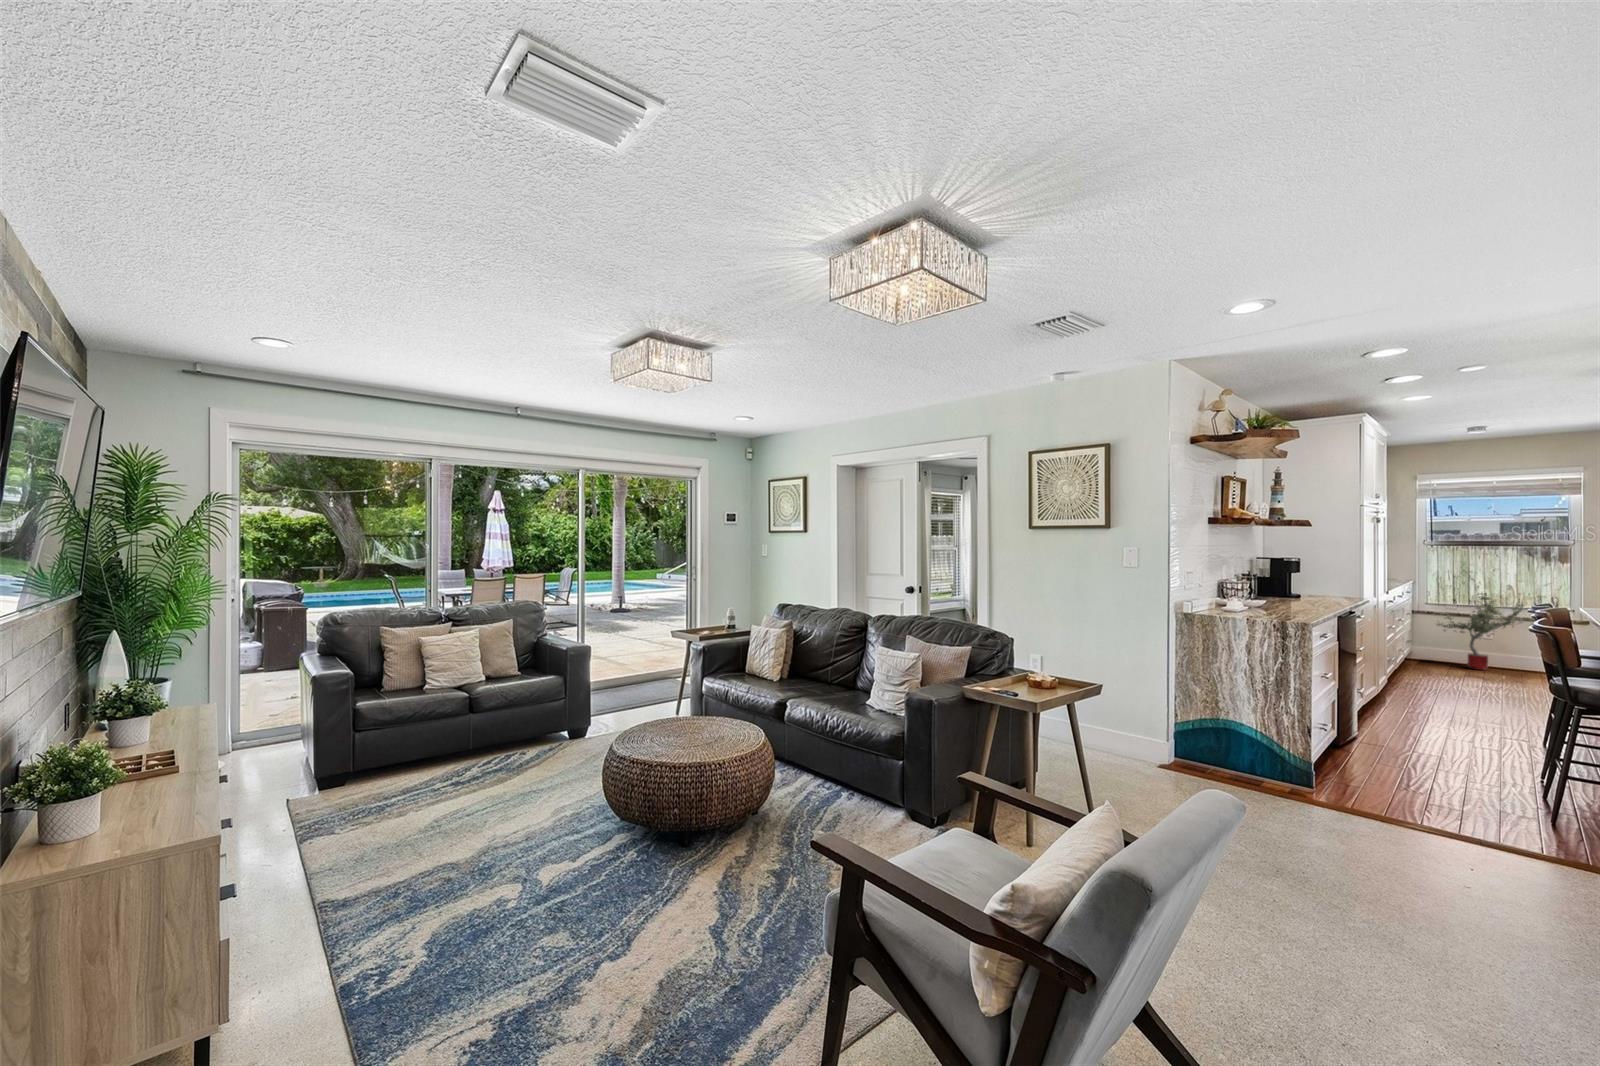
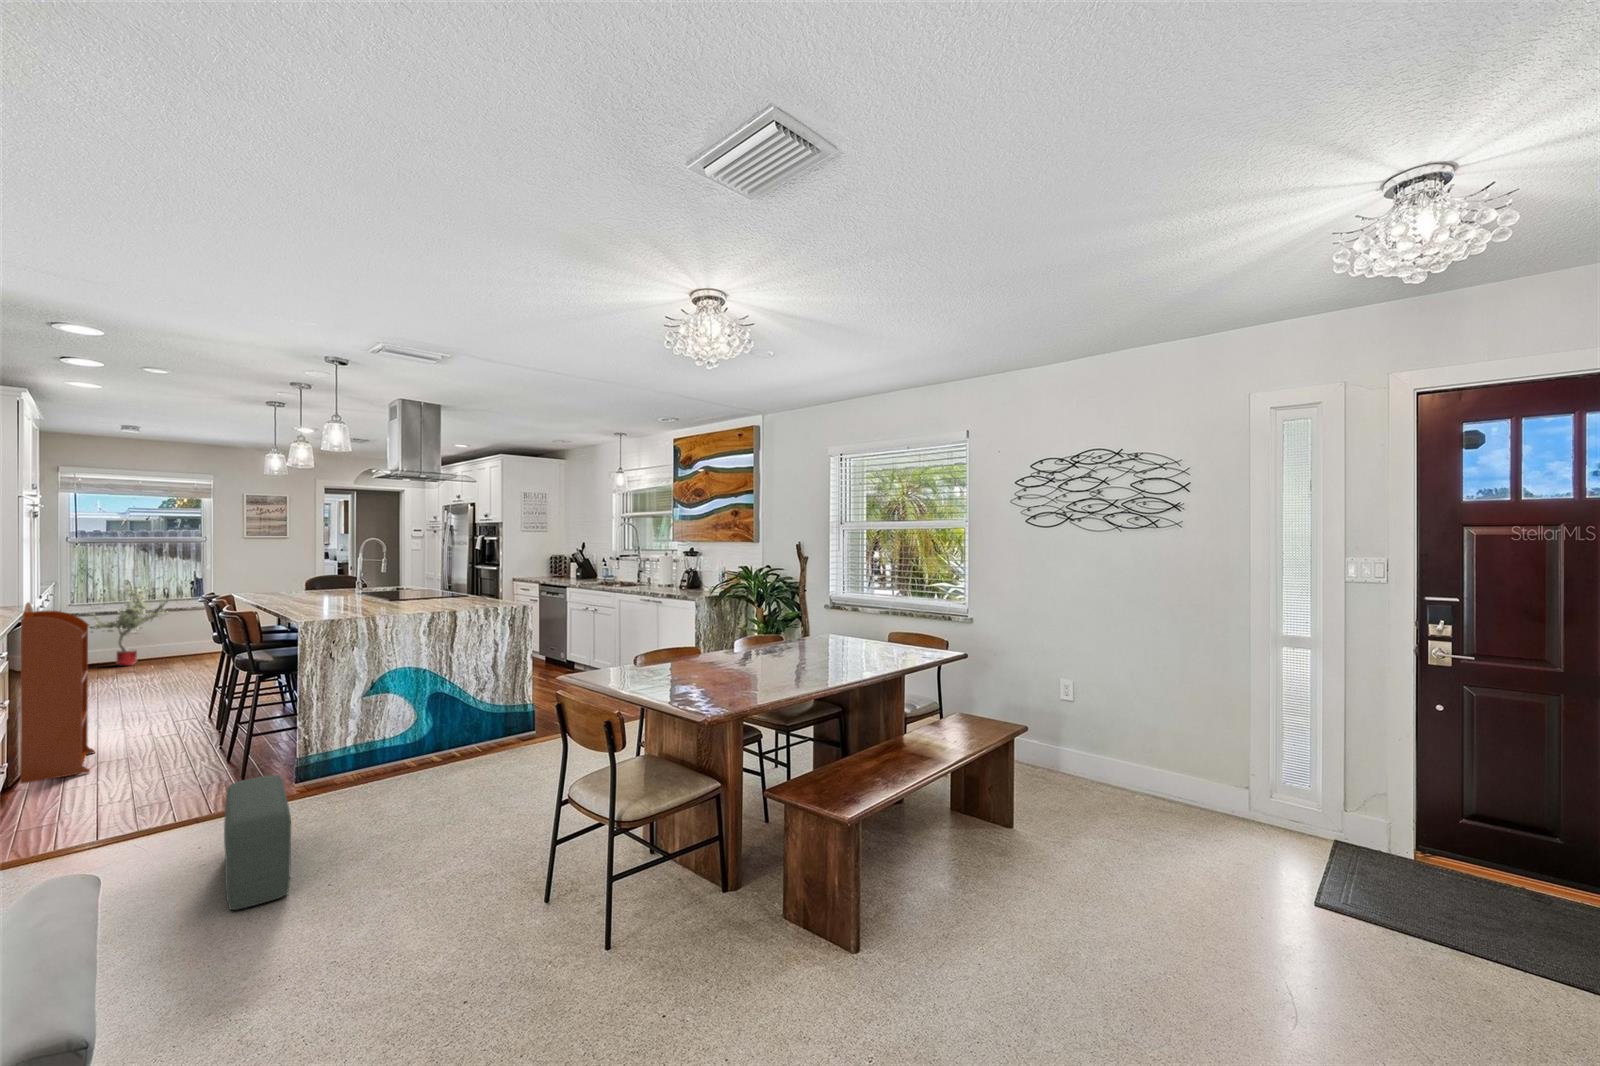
bookcase: none [1350,595,1416,758] -> present [20,602,95,784]
pouf: none [1471,817,1569,975] -> present [224,775,291,910]

